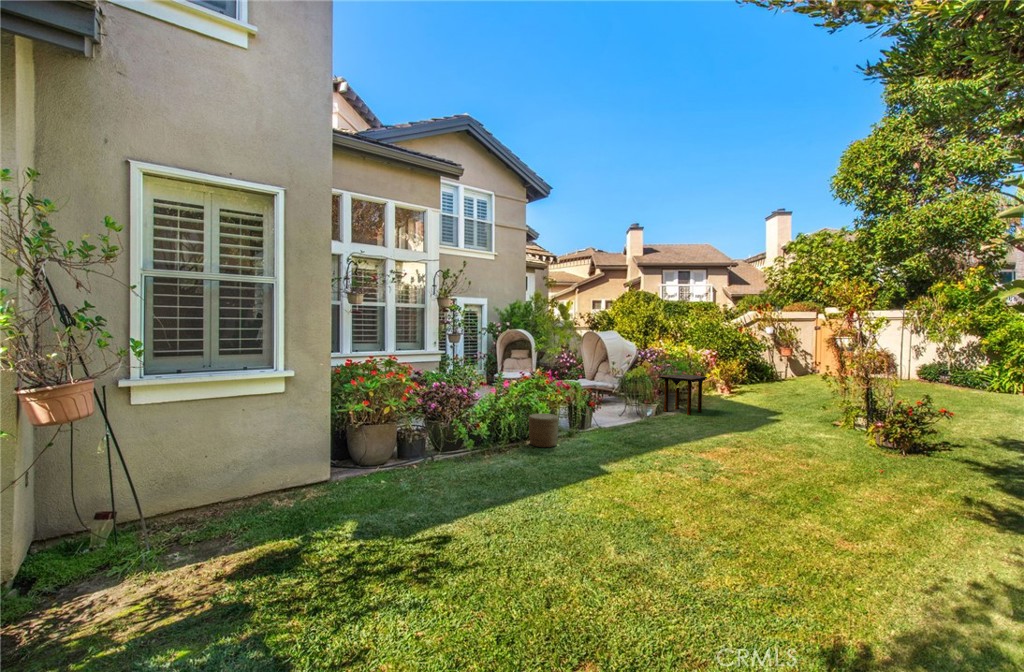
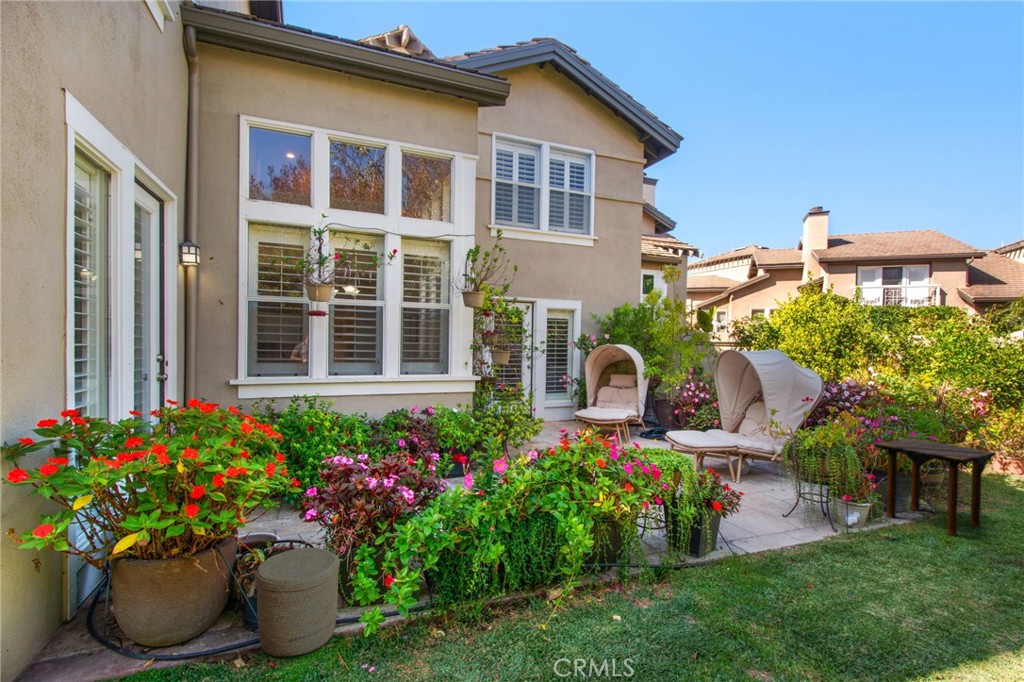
woven basket: present [529,414,559,448] -> present [255,548,340,657]

